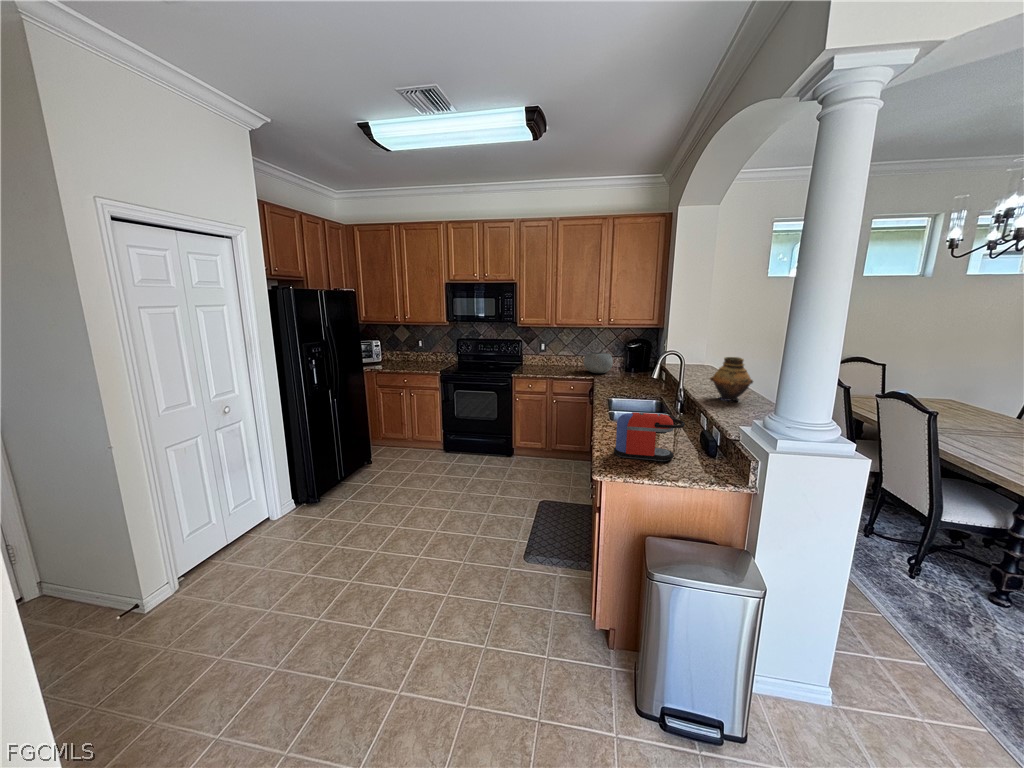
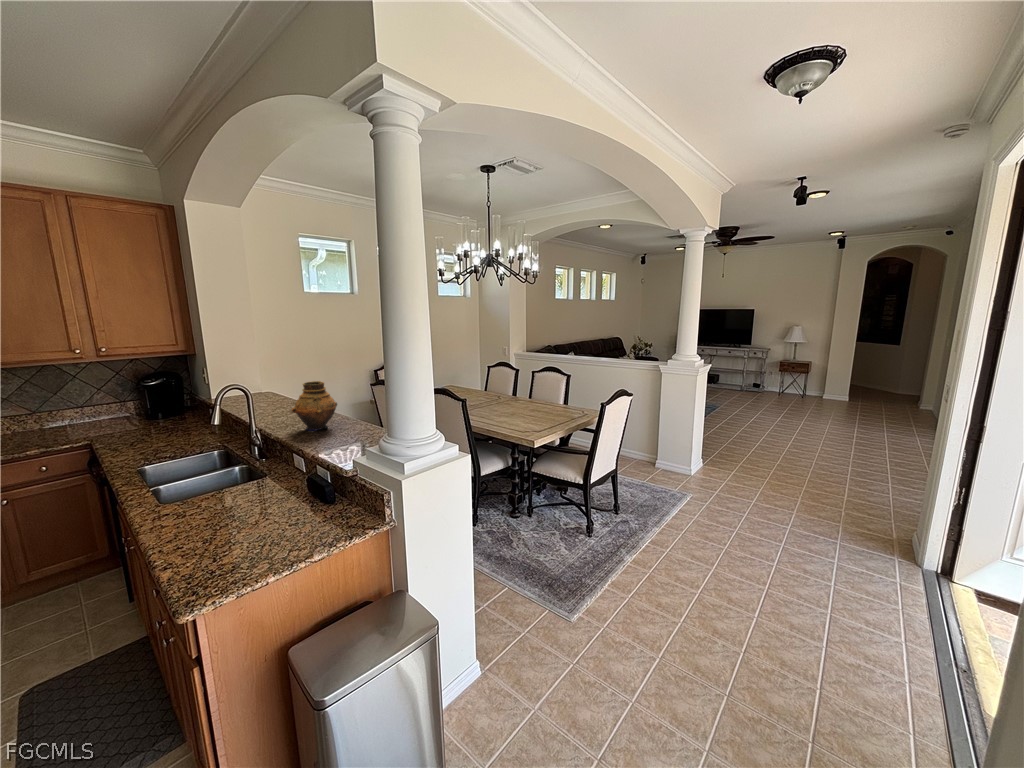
bowl: present [584,352,613,373] -> none [59,400,123,435]
coffee maker: present [614,412,685,461] -> none [190,475,295,561]

